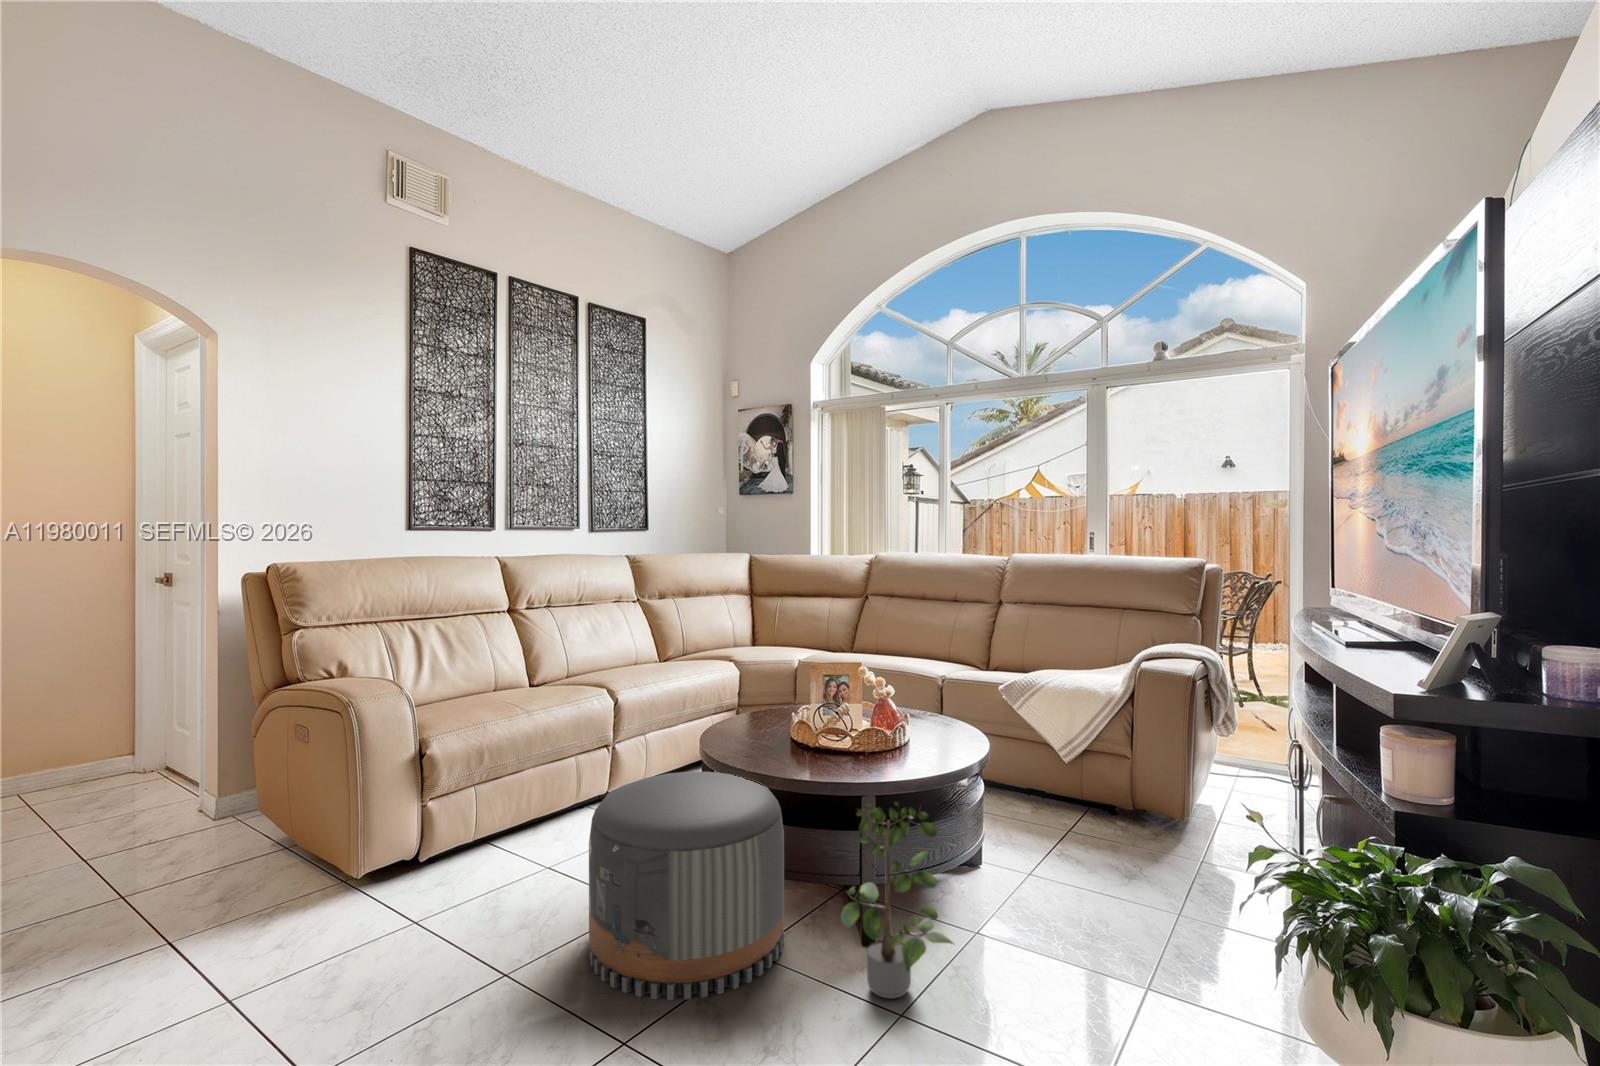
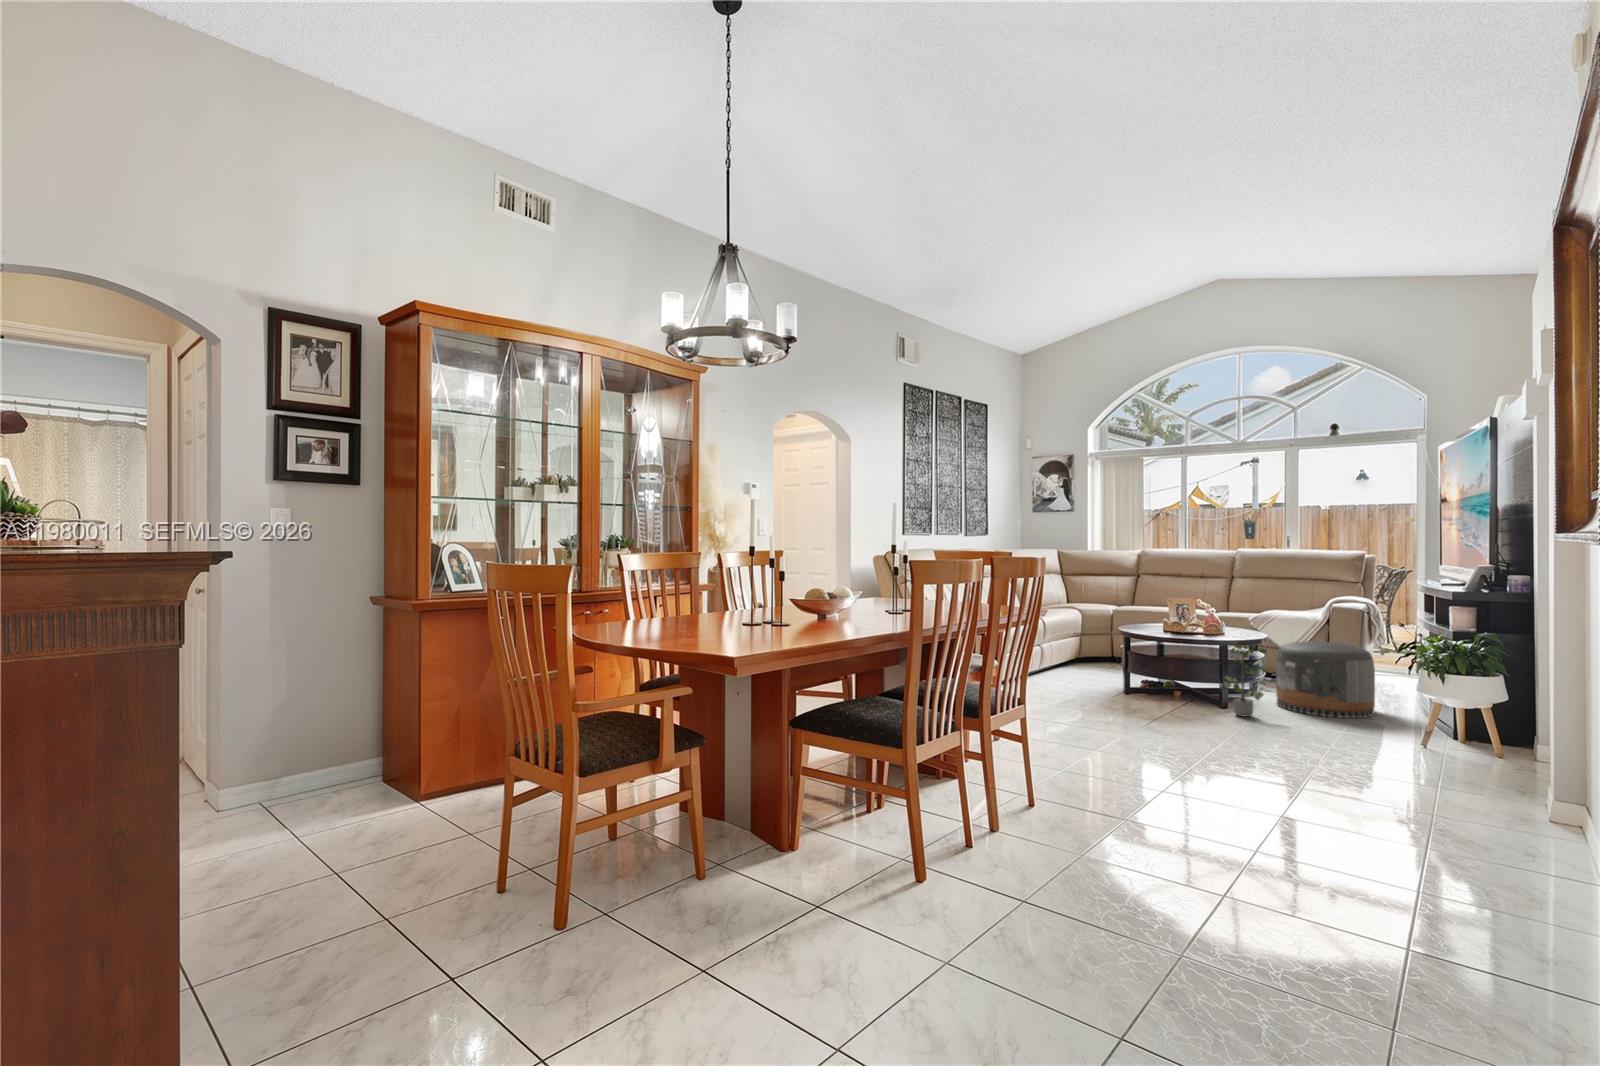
pouf: present [589,772,784,1000] -> present [1276,641,1375,718]

